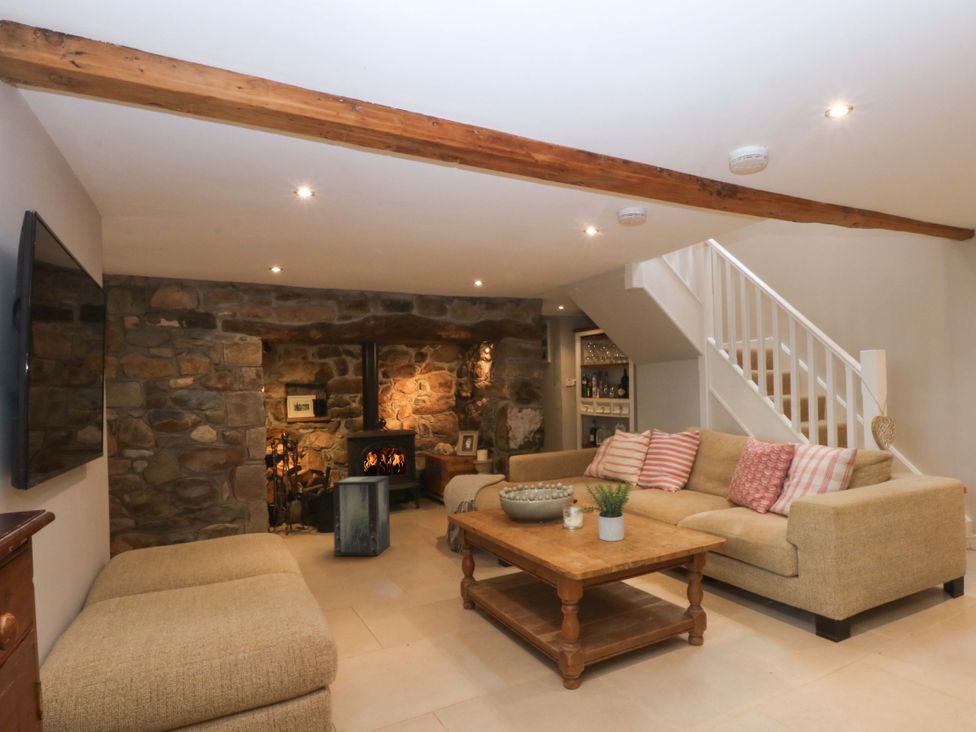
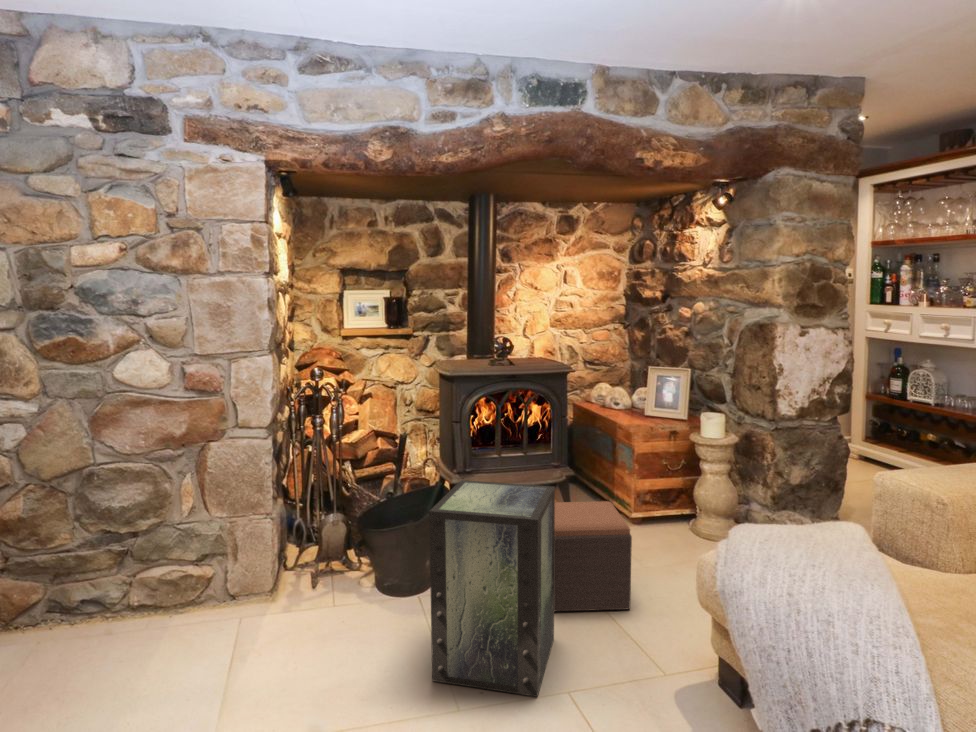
footstool: none [391,492,429,539] -> present [554,501,632,611]

